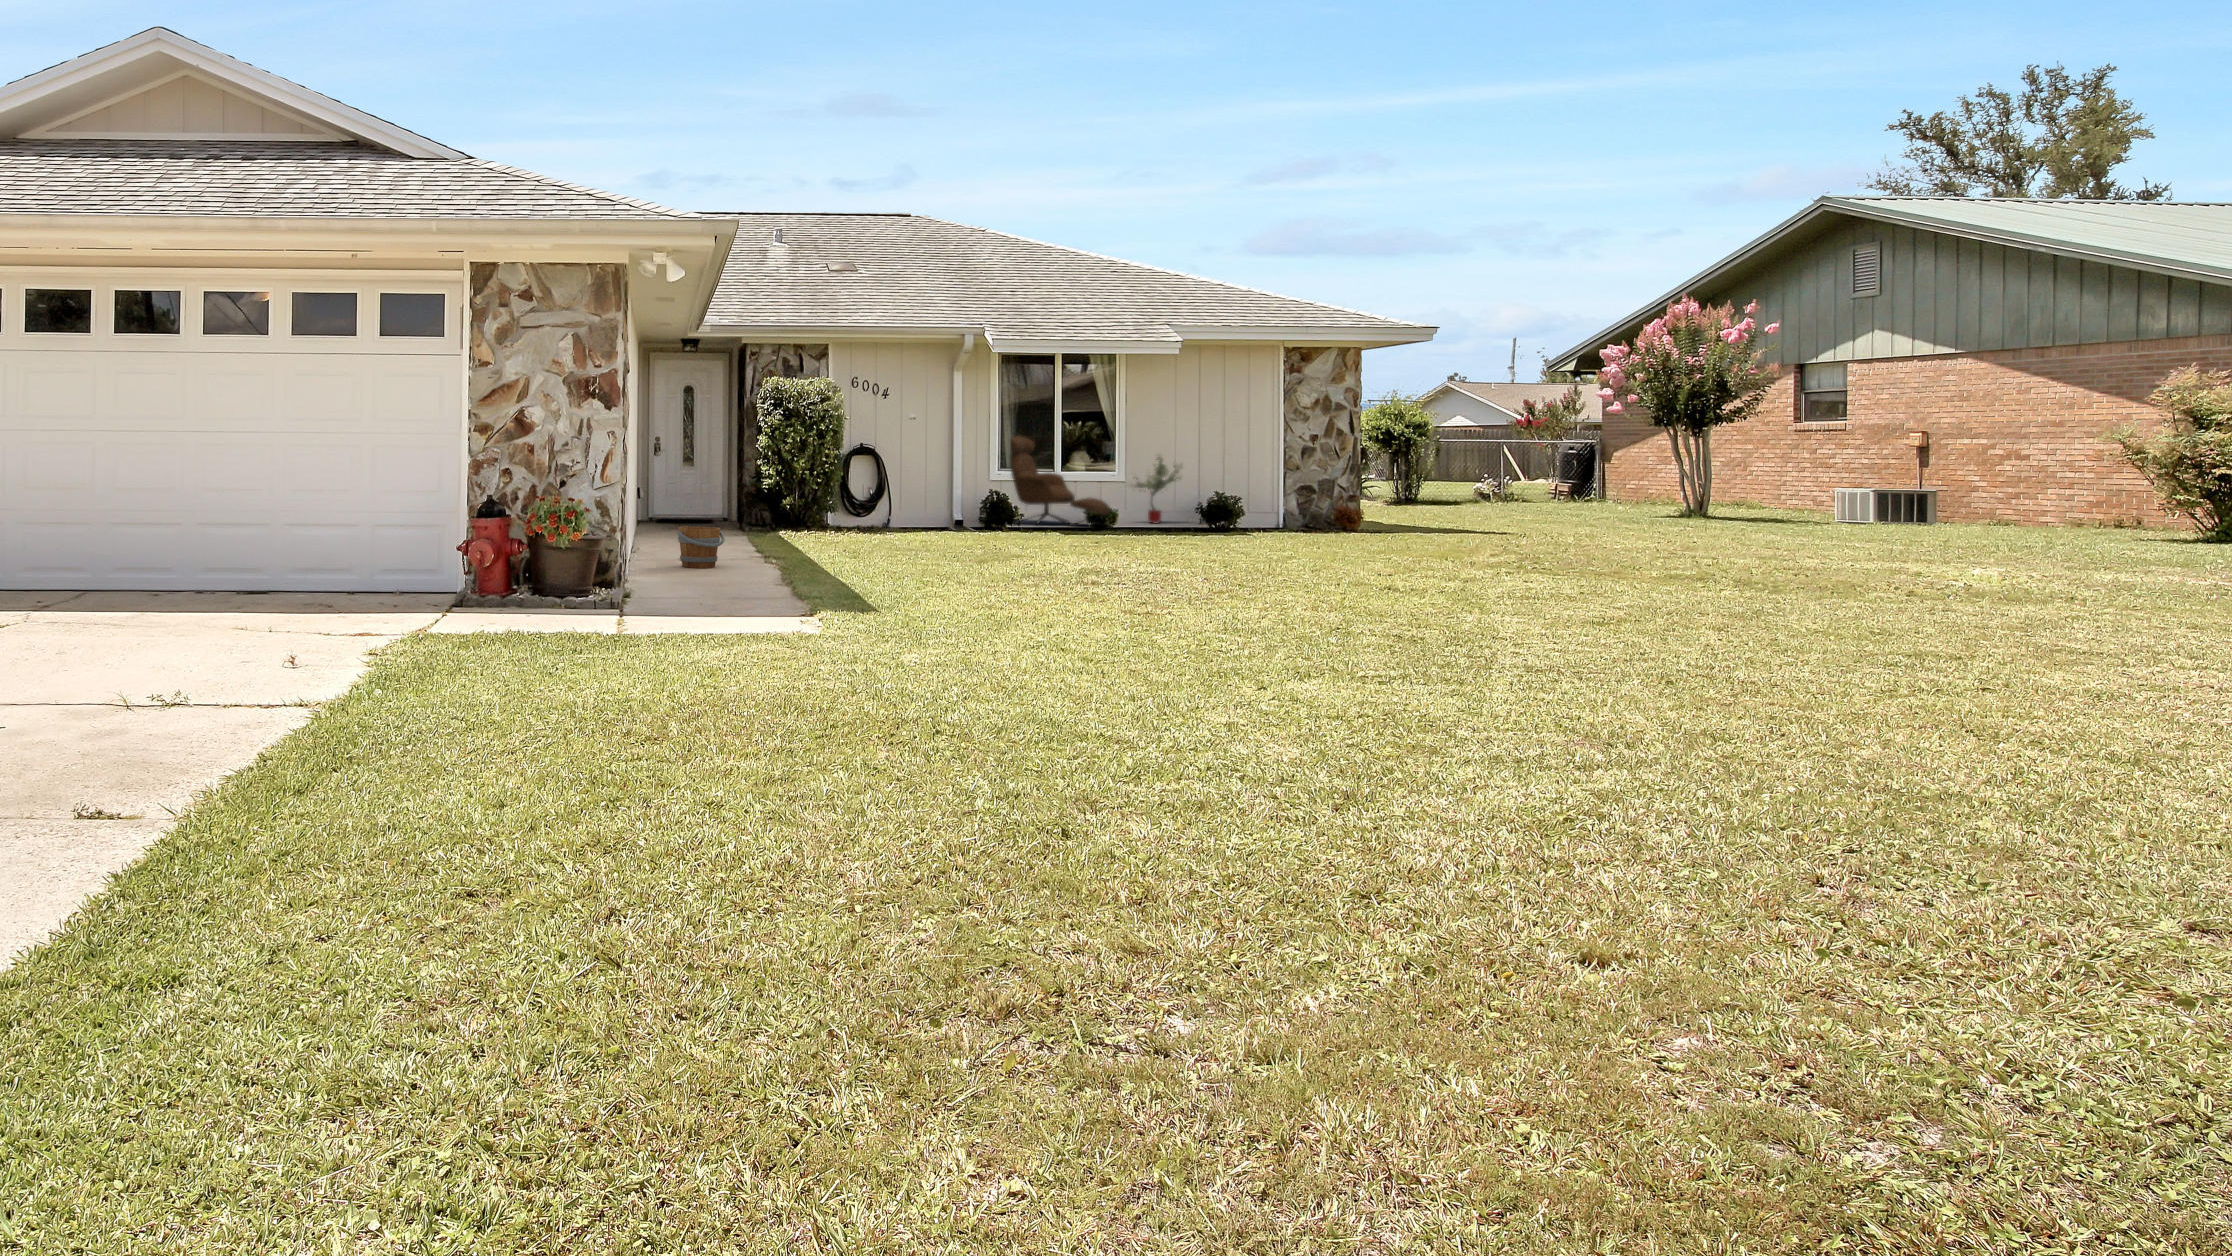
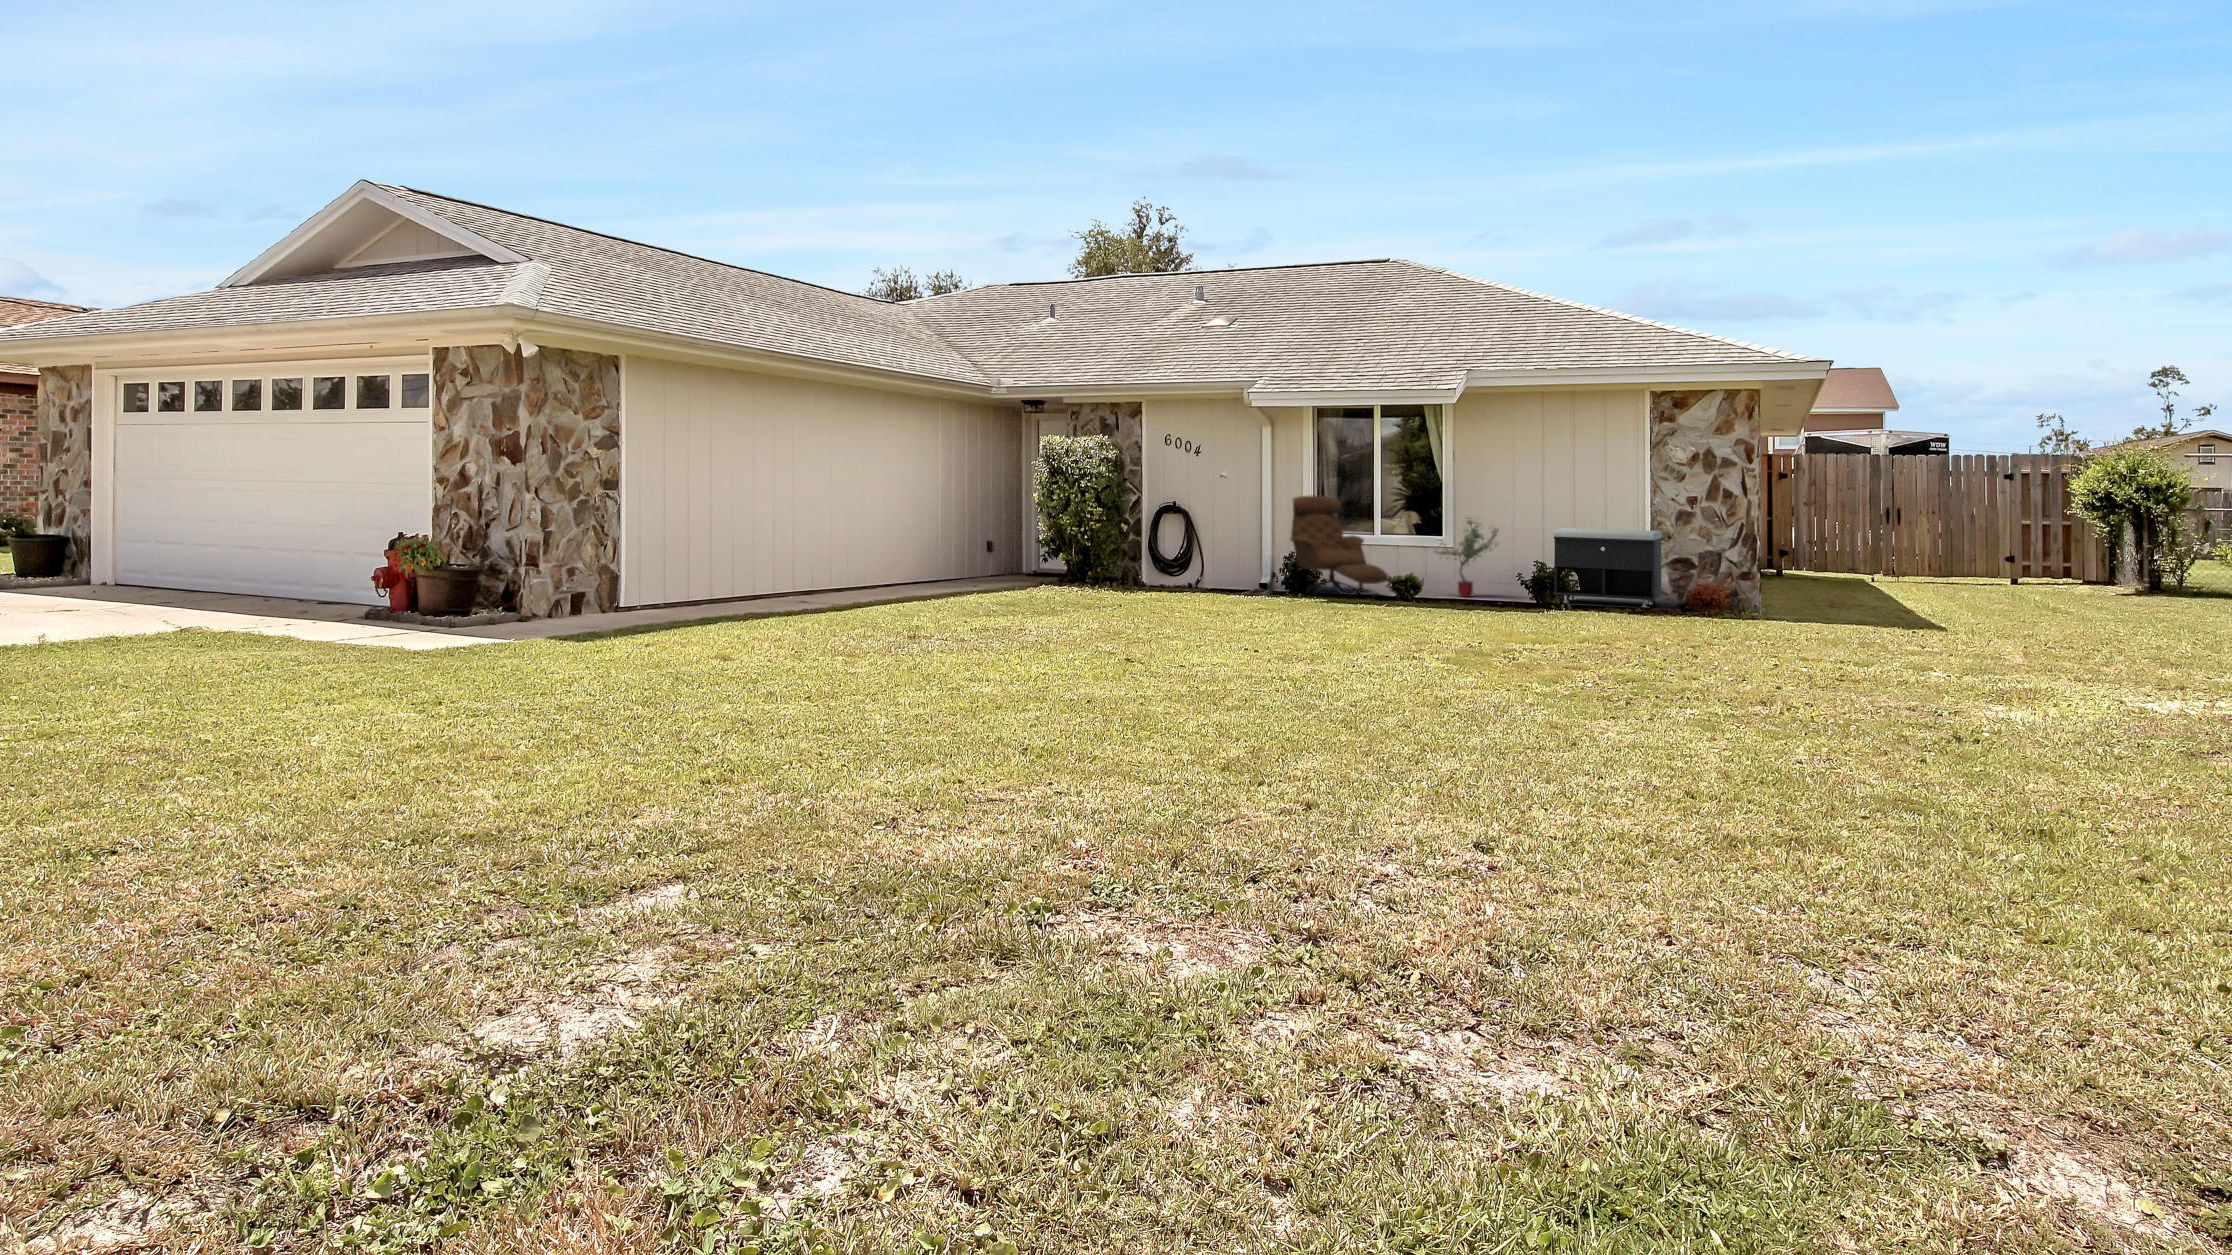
storage bench: none [1220,462,1316,525] -> present [1554,528,1661,607]
bucket: present [678,526,725,568] -> none [630,574,680,613]

